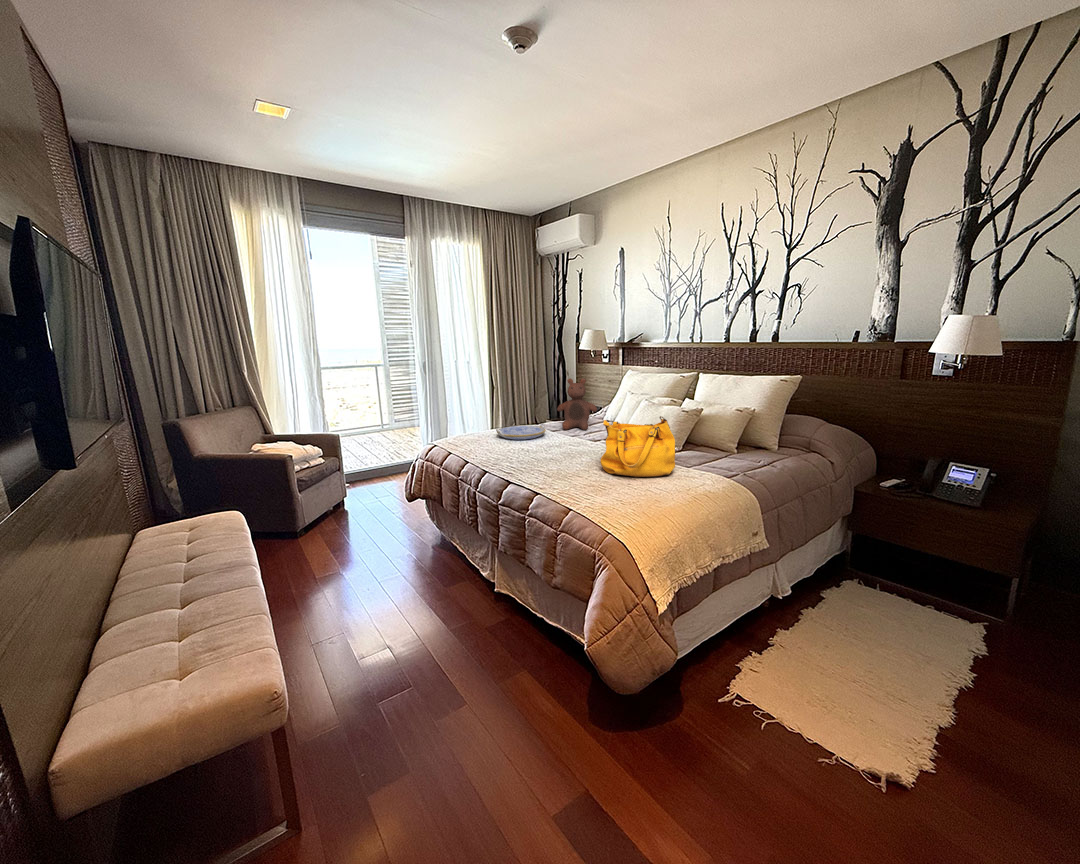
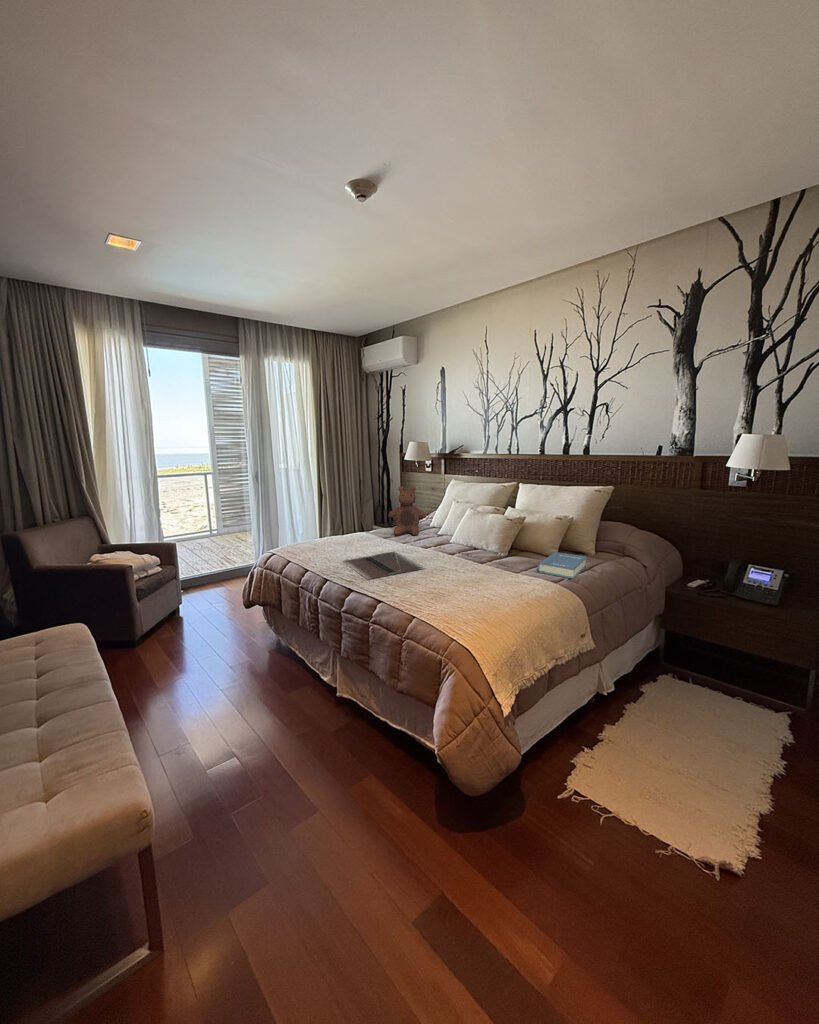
handbag: present [600,416,675,477] -> none [437,526,511,587]
serving tray: present [496,423,546,440] -> none [329,530,379,547]
laptop: none [508,444,591,468] -> present [343,551,426,580]
hardback book: none [707,446,762,471] -> present [538,552,587,579]

